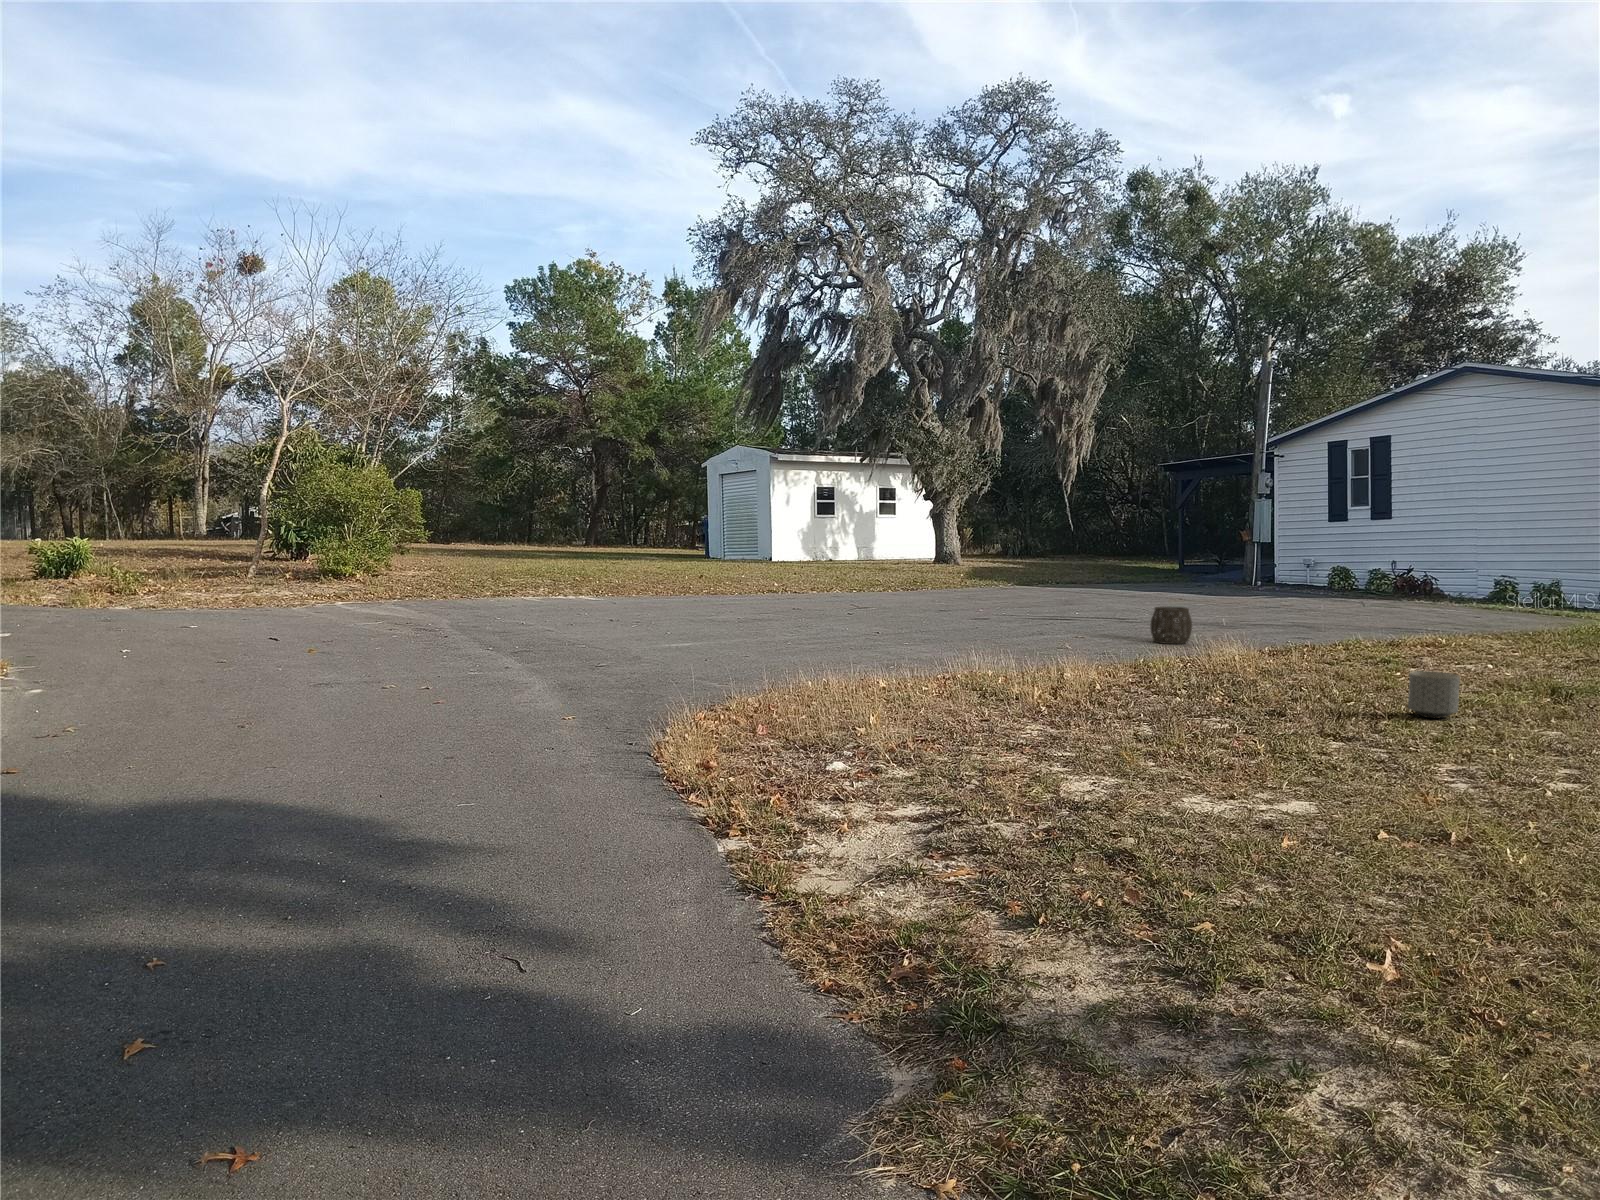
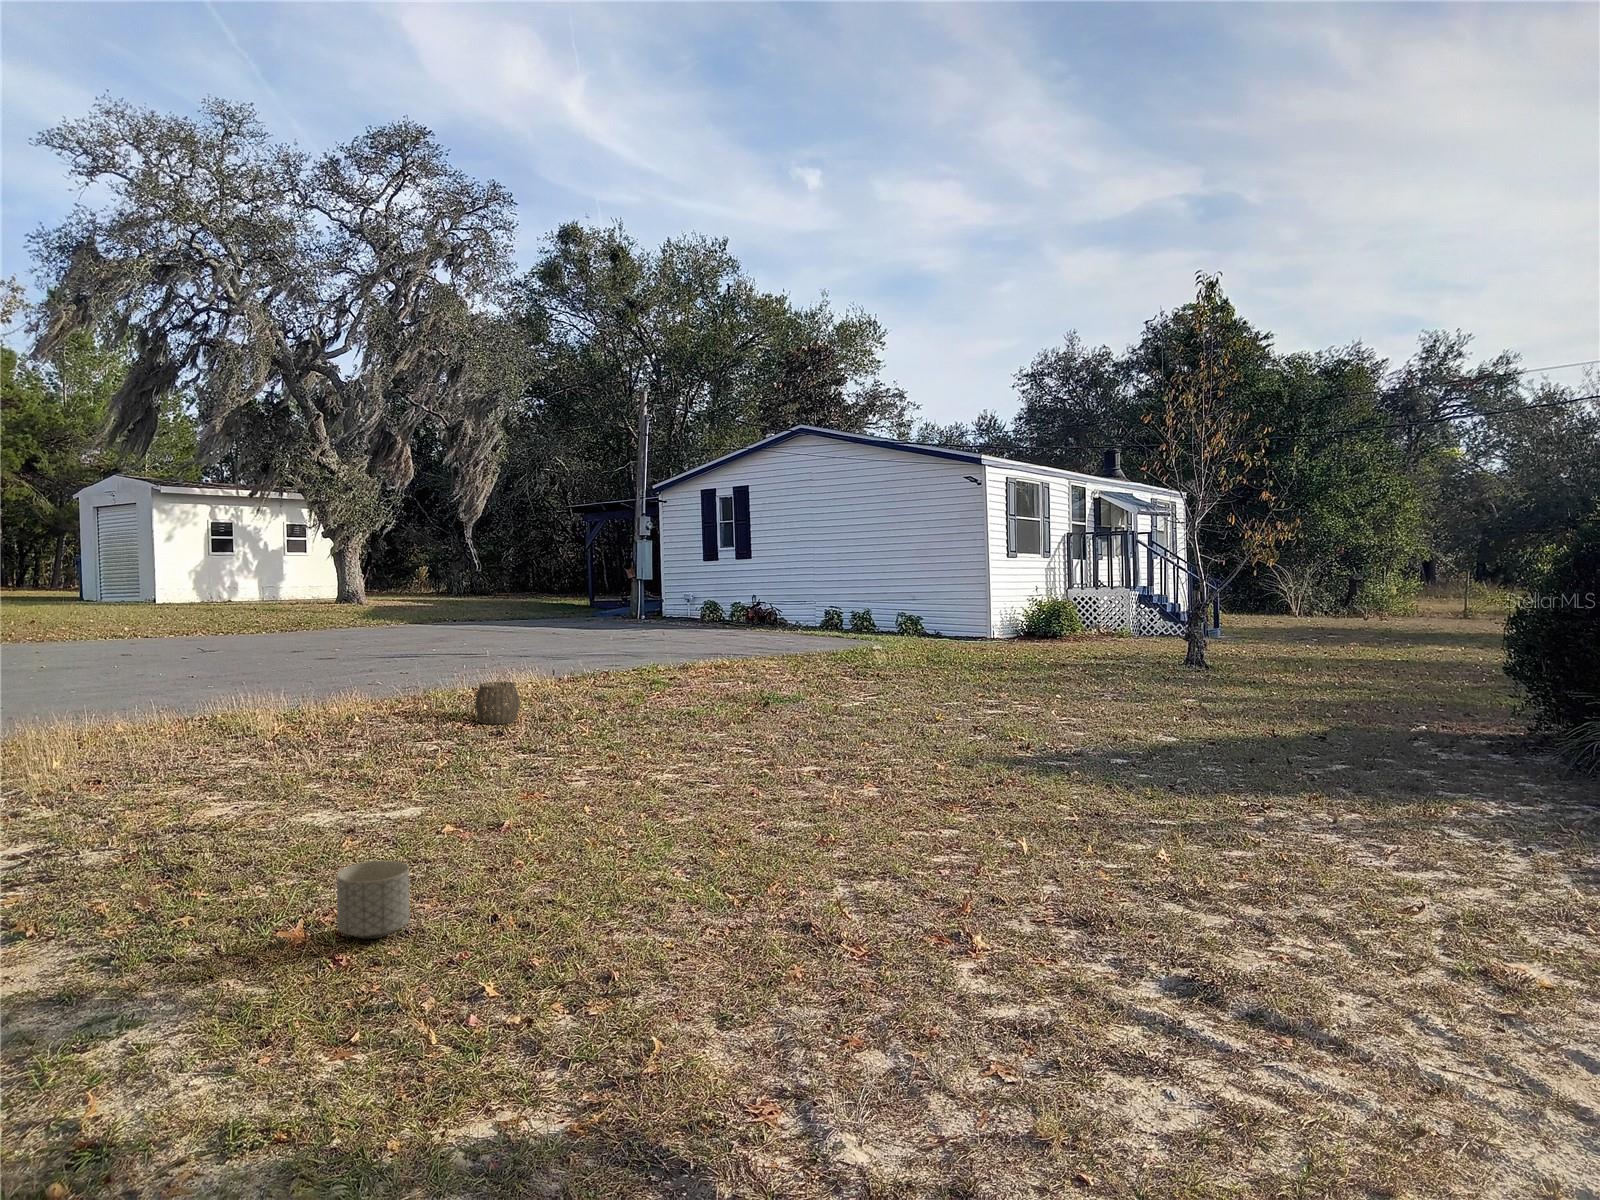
planter: present [1408,671,1460,718] -> present [337,861,410,939]

